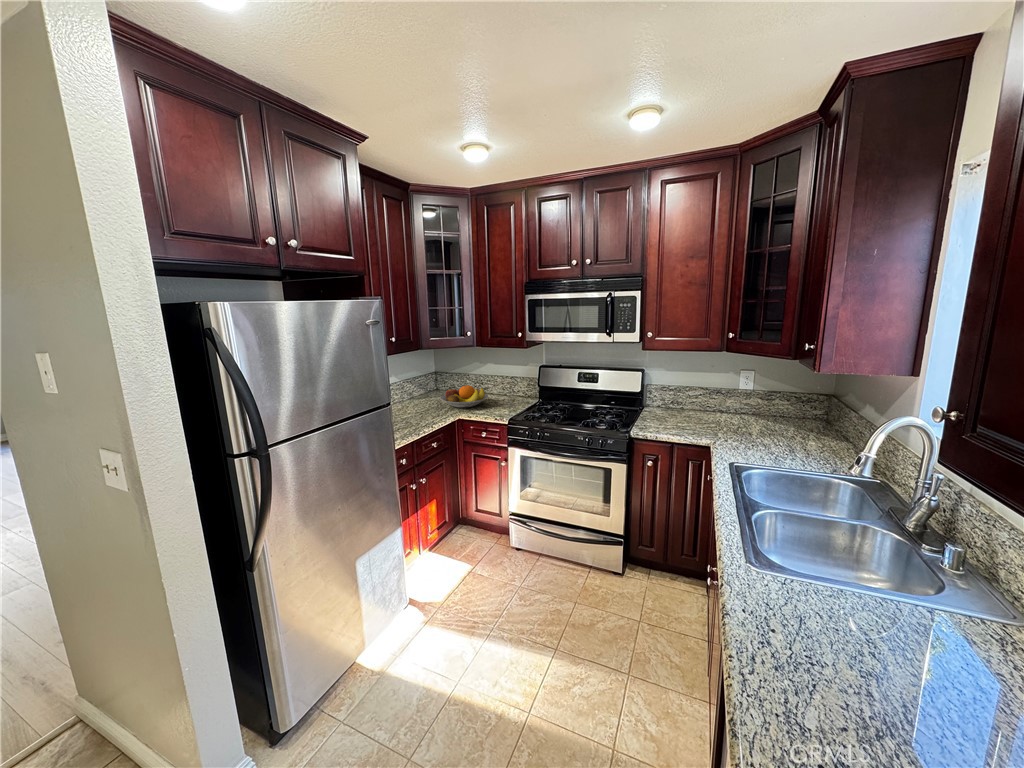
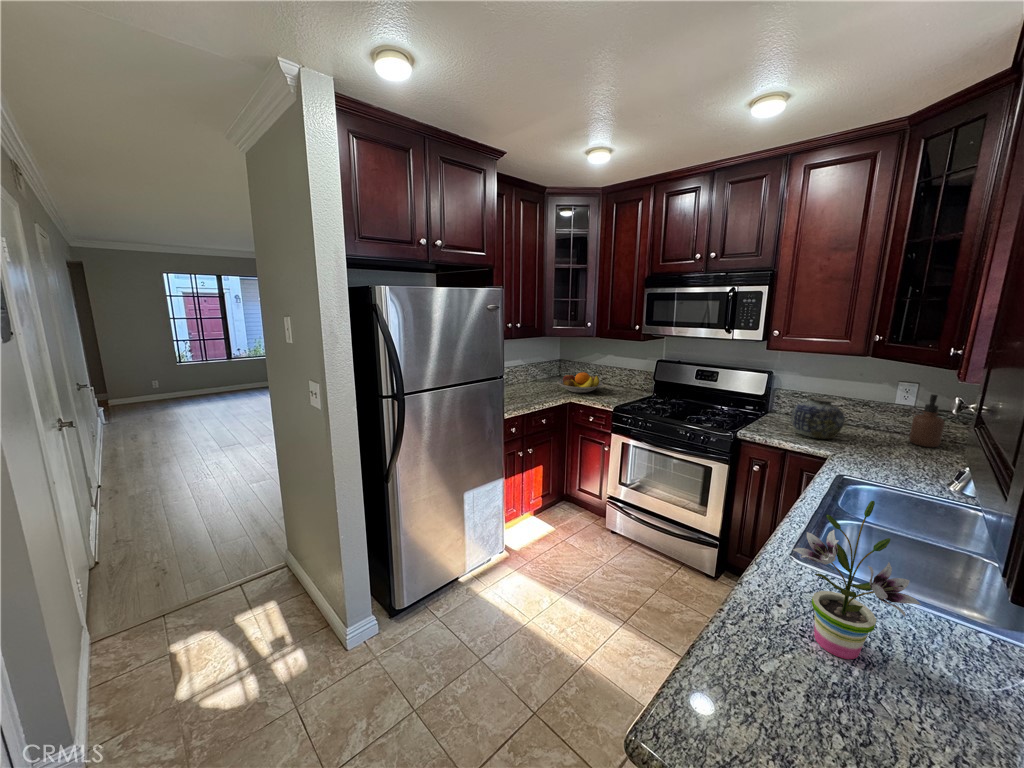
soap dispenser: none [755,379,779,424] -> present [909,394,945,447]
vase: none [670,391,712,428] -> present [792,397,845,439]
potted plant: none [799,512,927,680] -> present [793,501,921,659]

